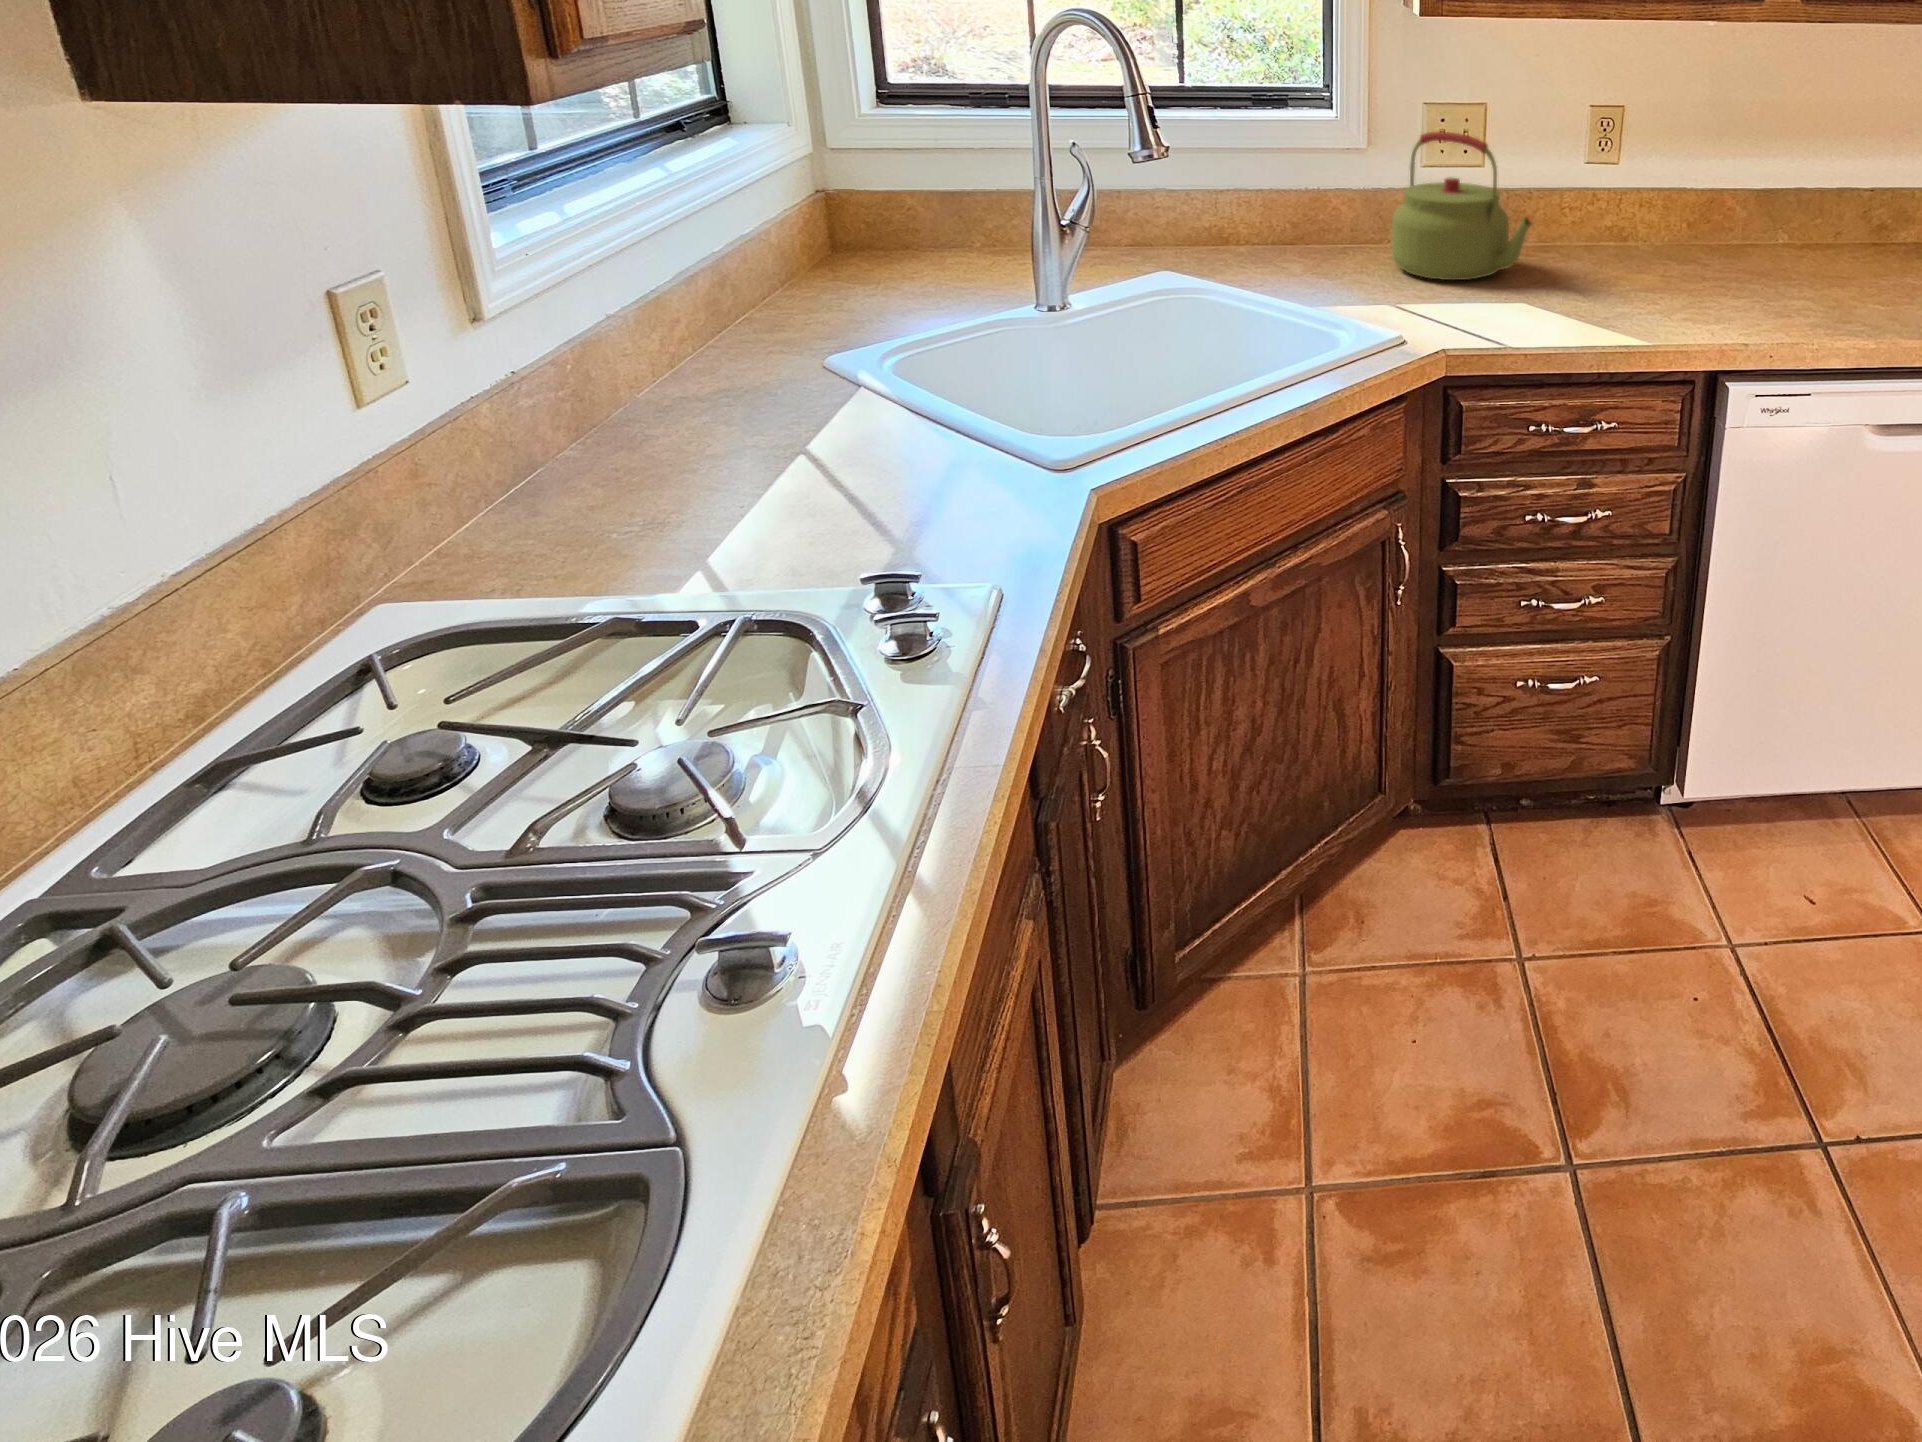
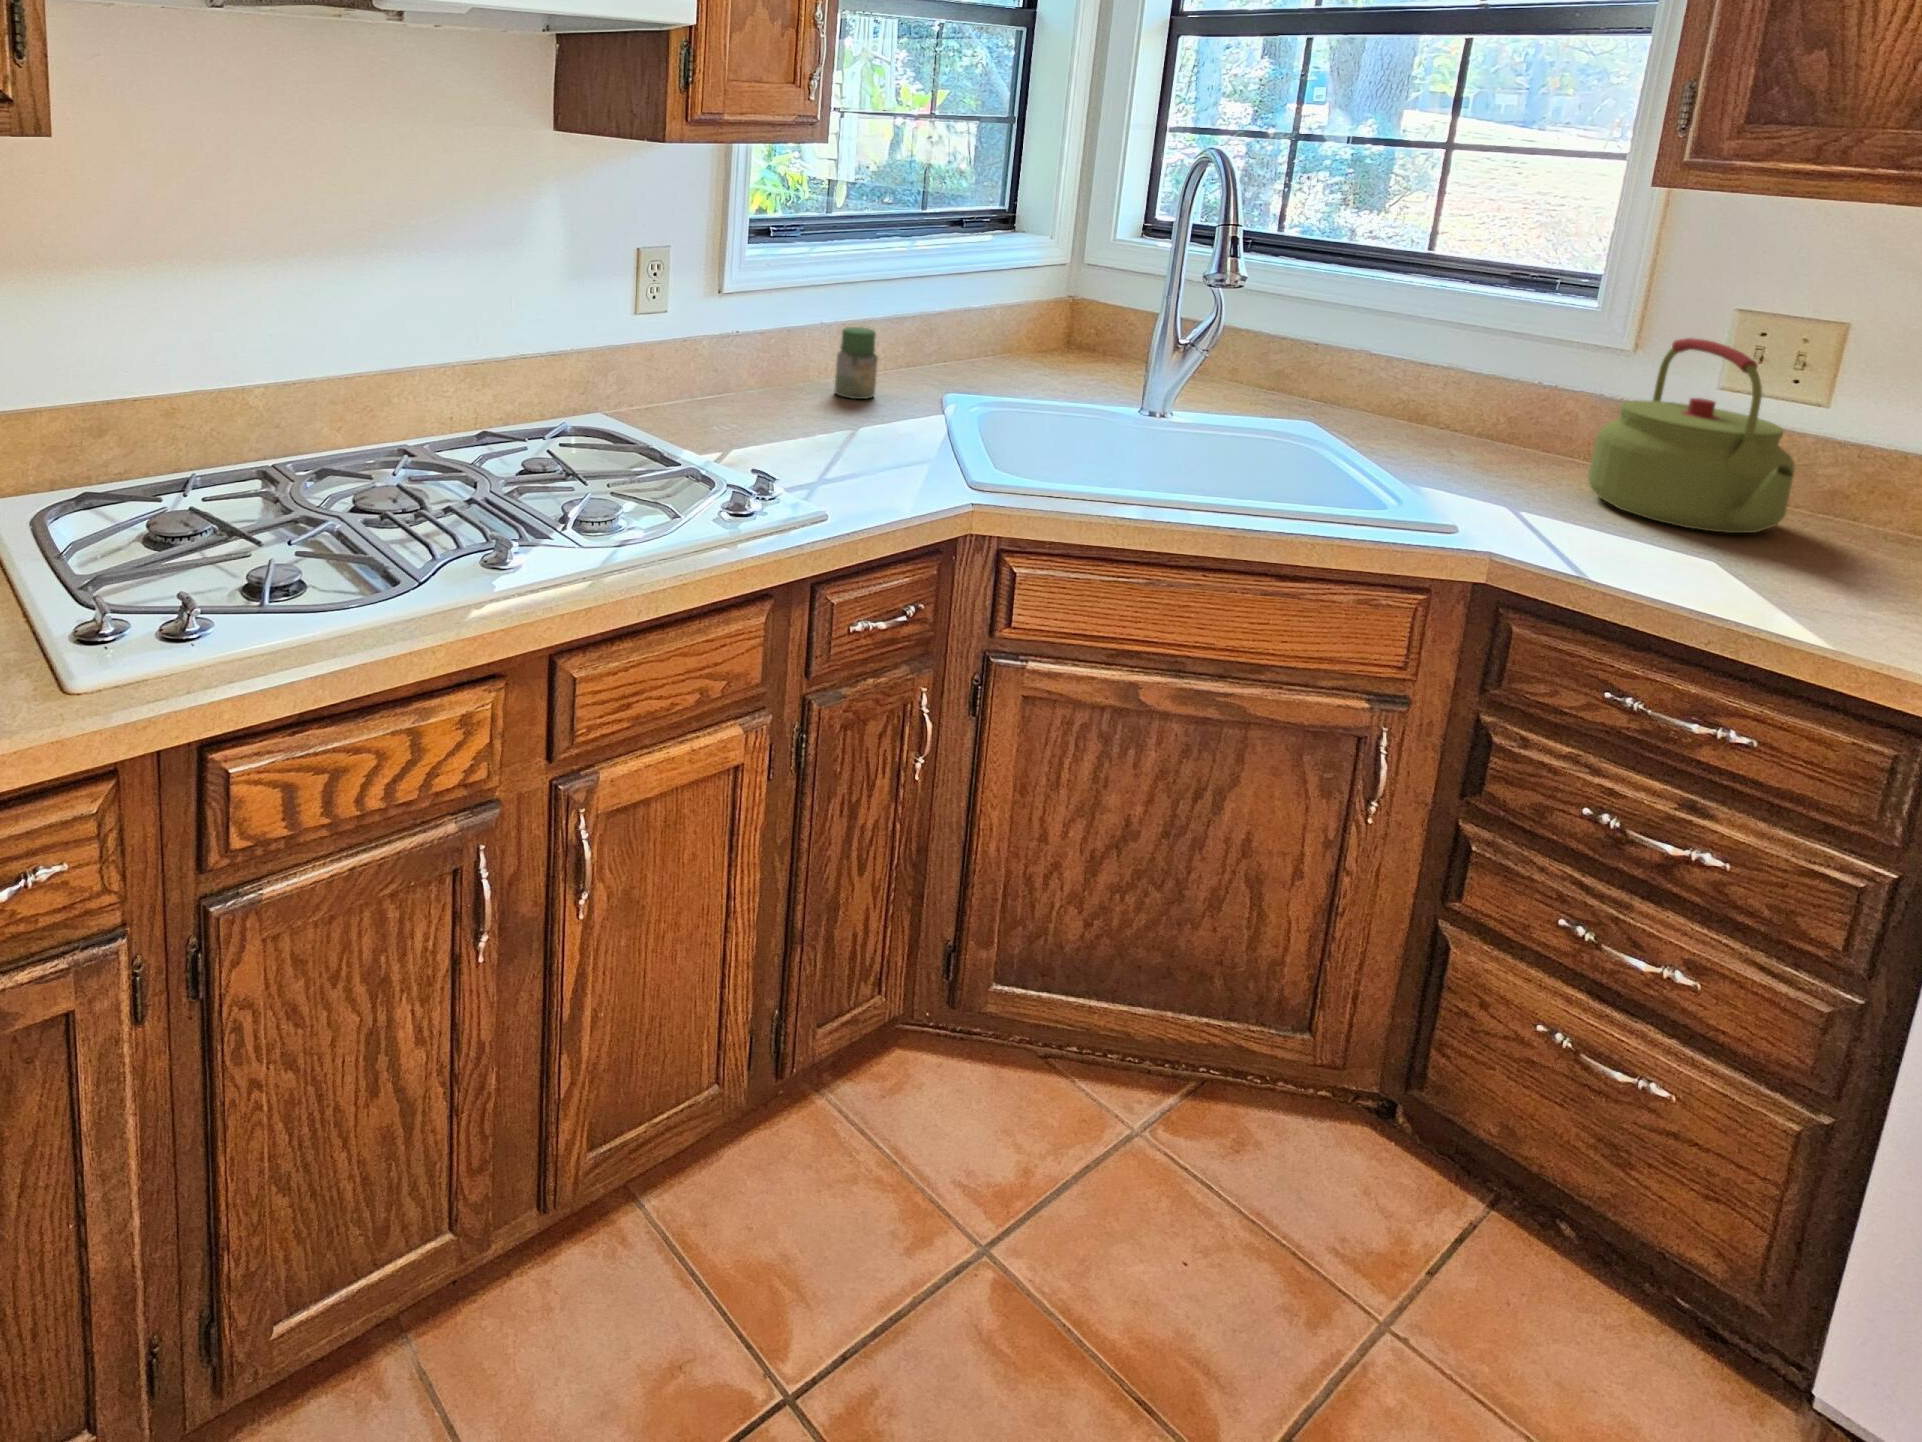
jar: none [680,309,754,416] -> present [835,327,878,399]

